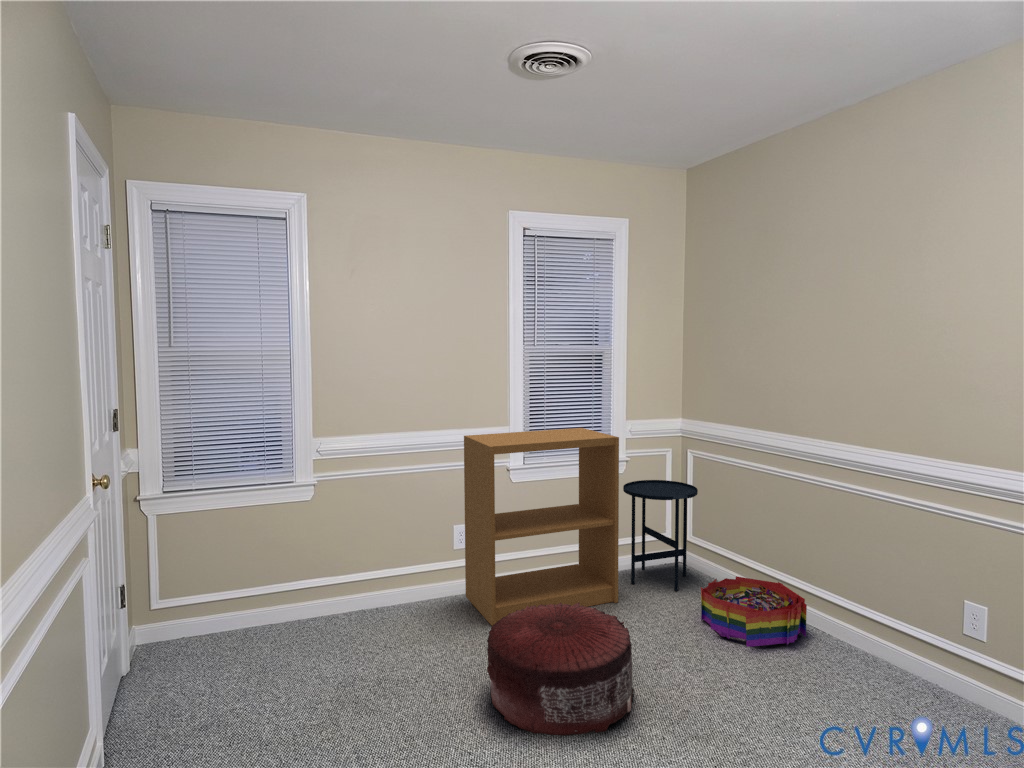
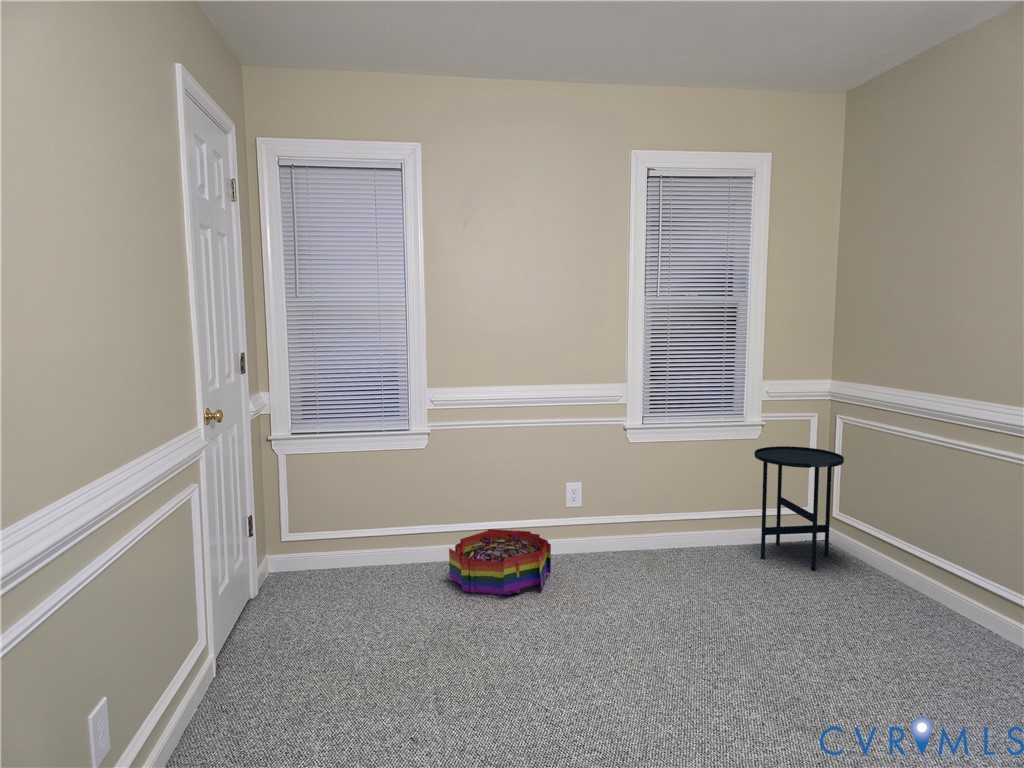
bookshelf: present [464,428,619,626] -> none [576,386,746,587]
storage bin: present [701,576,807,647] -> present [449,529,551,595]
pouf: present [487,603,634,736] -> none [575,566,741,710]

